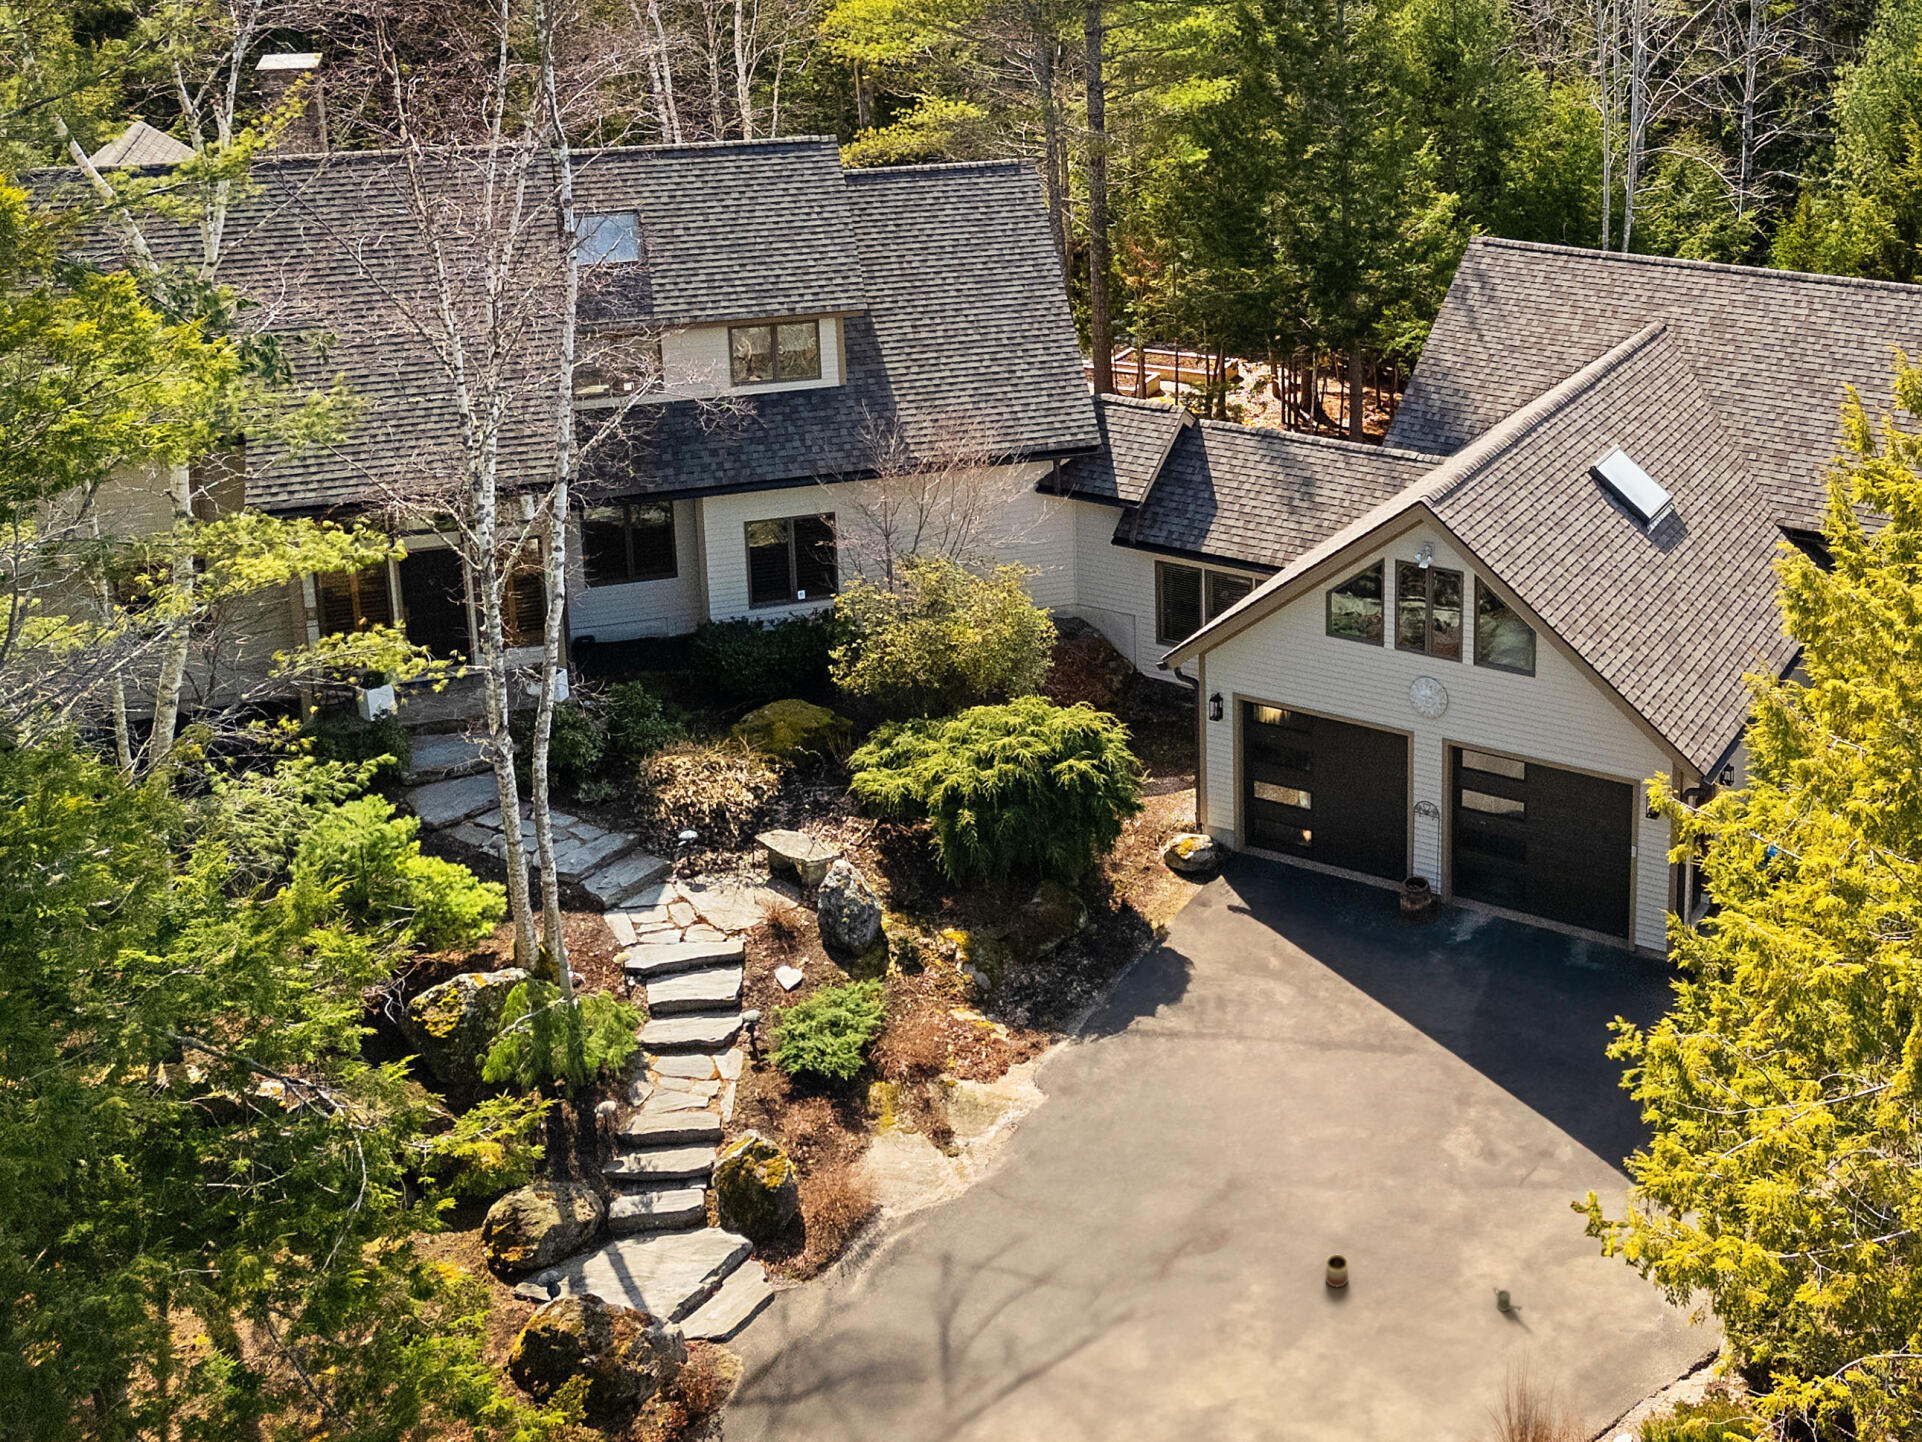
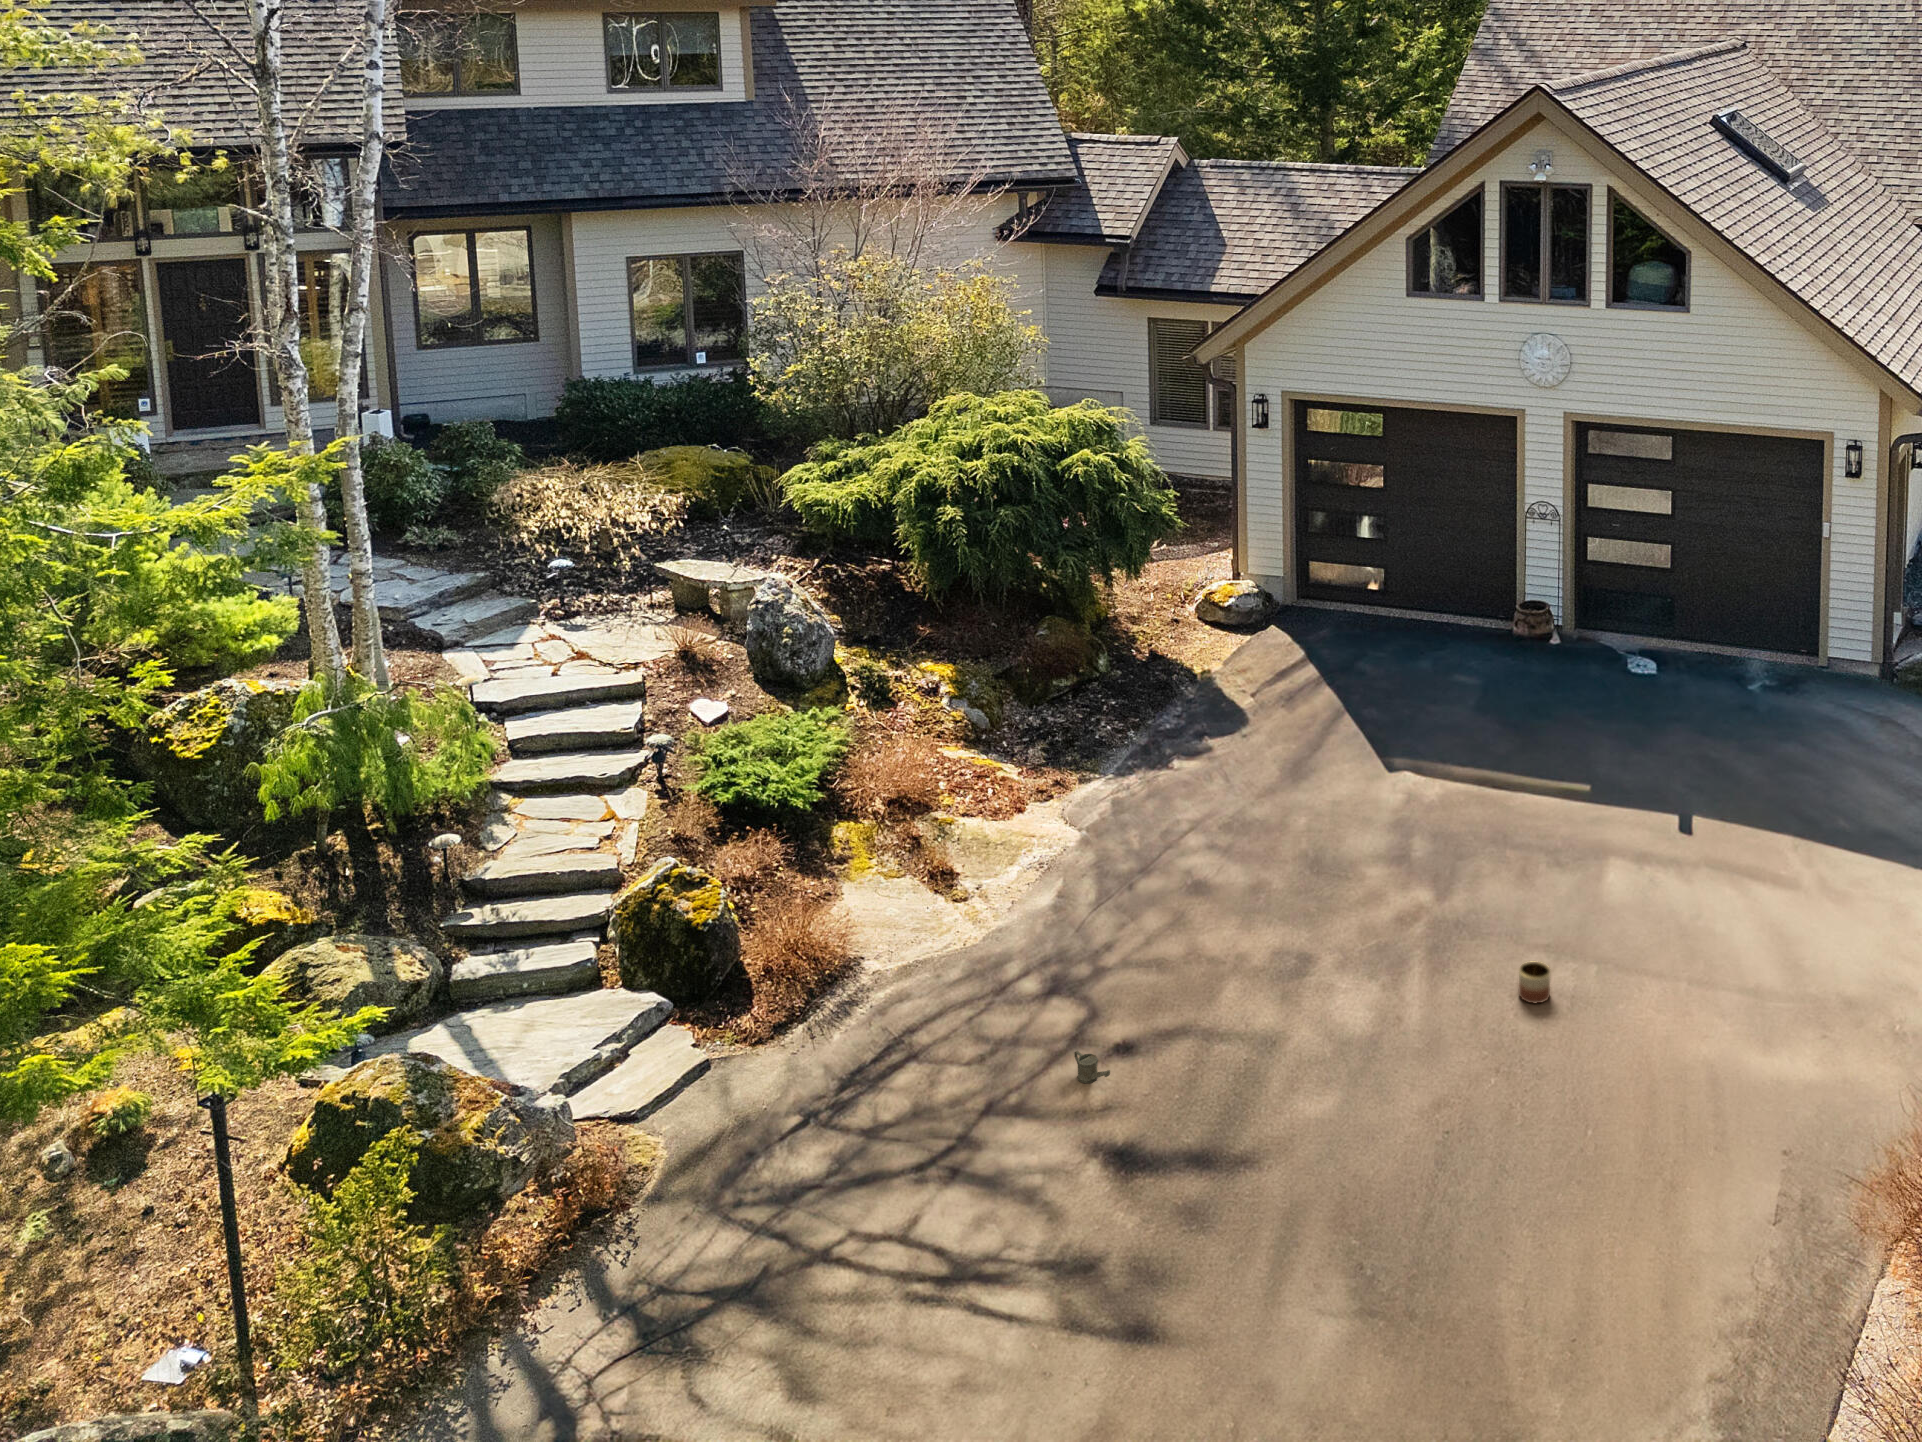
watering can: present [1495,1288,1521,1311] -> present [1074,1051,1110,1083]

